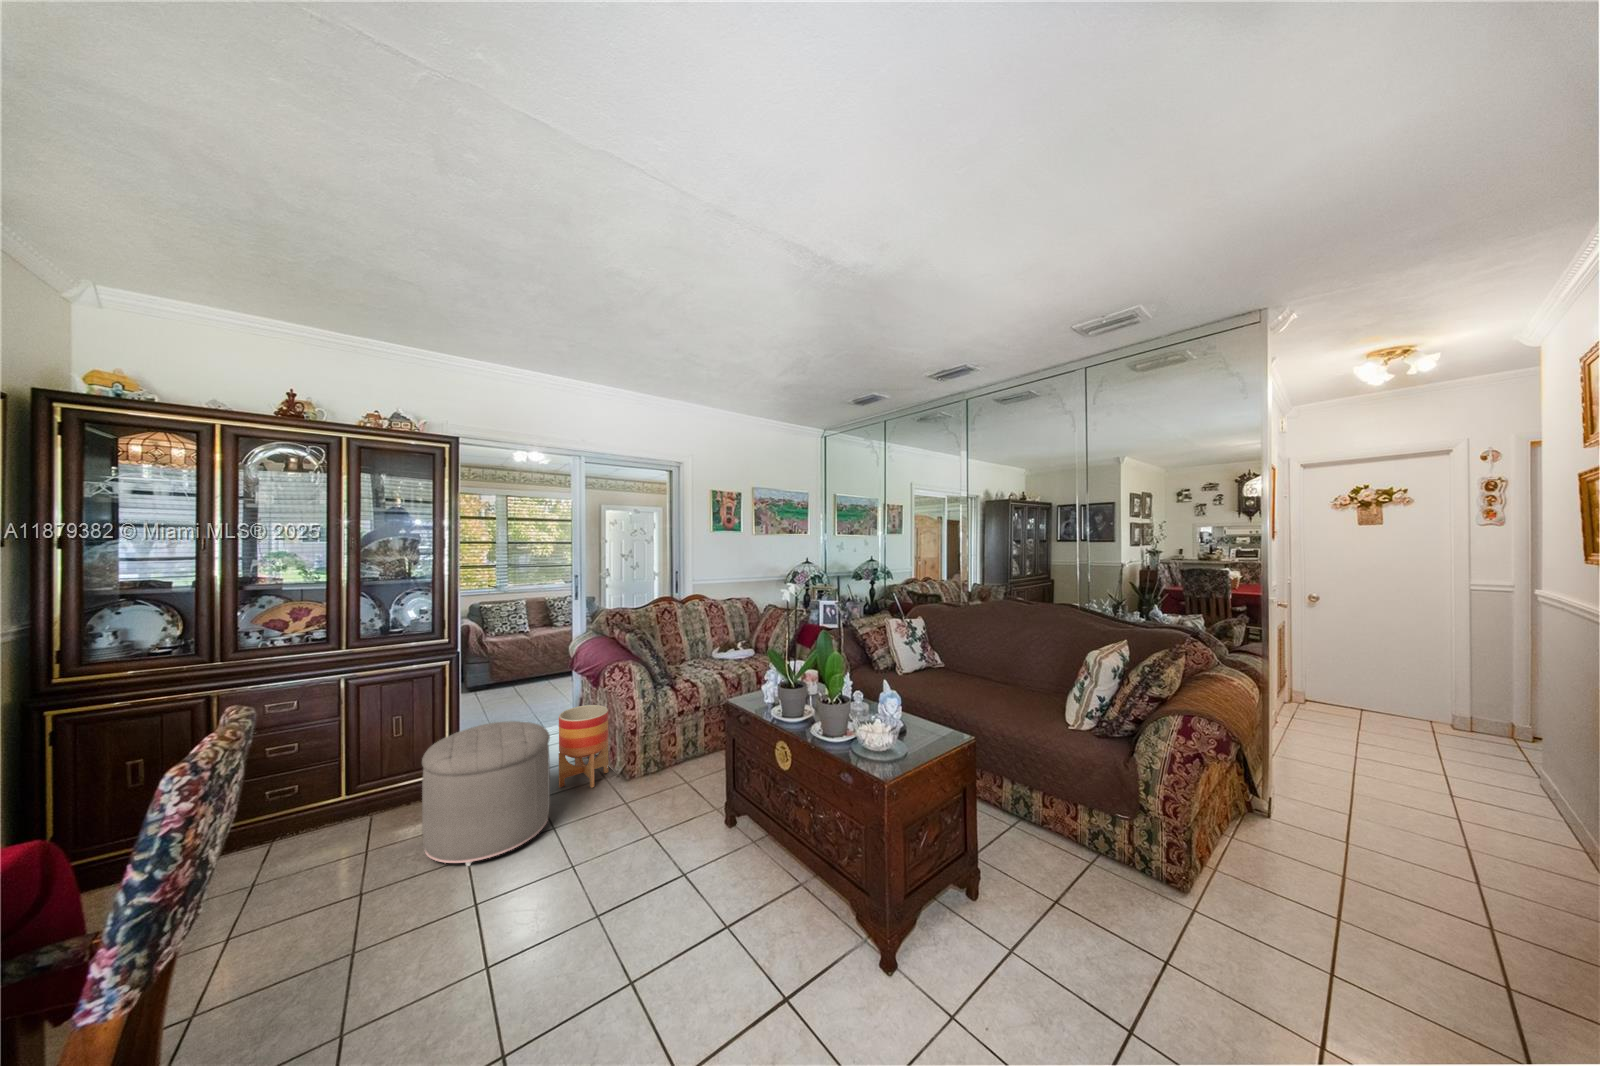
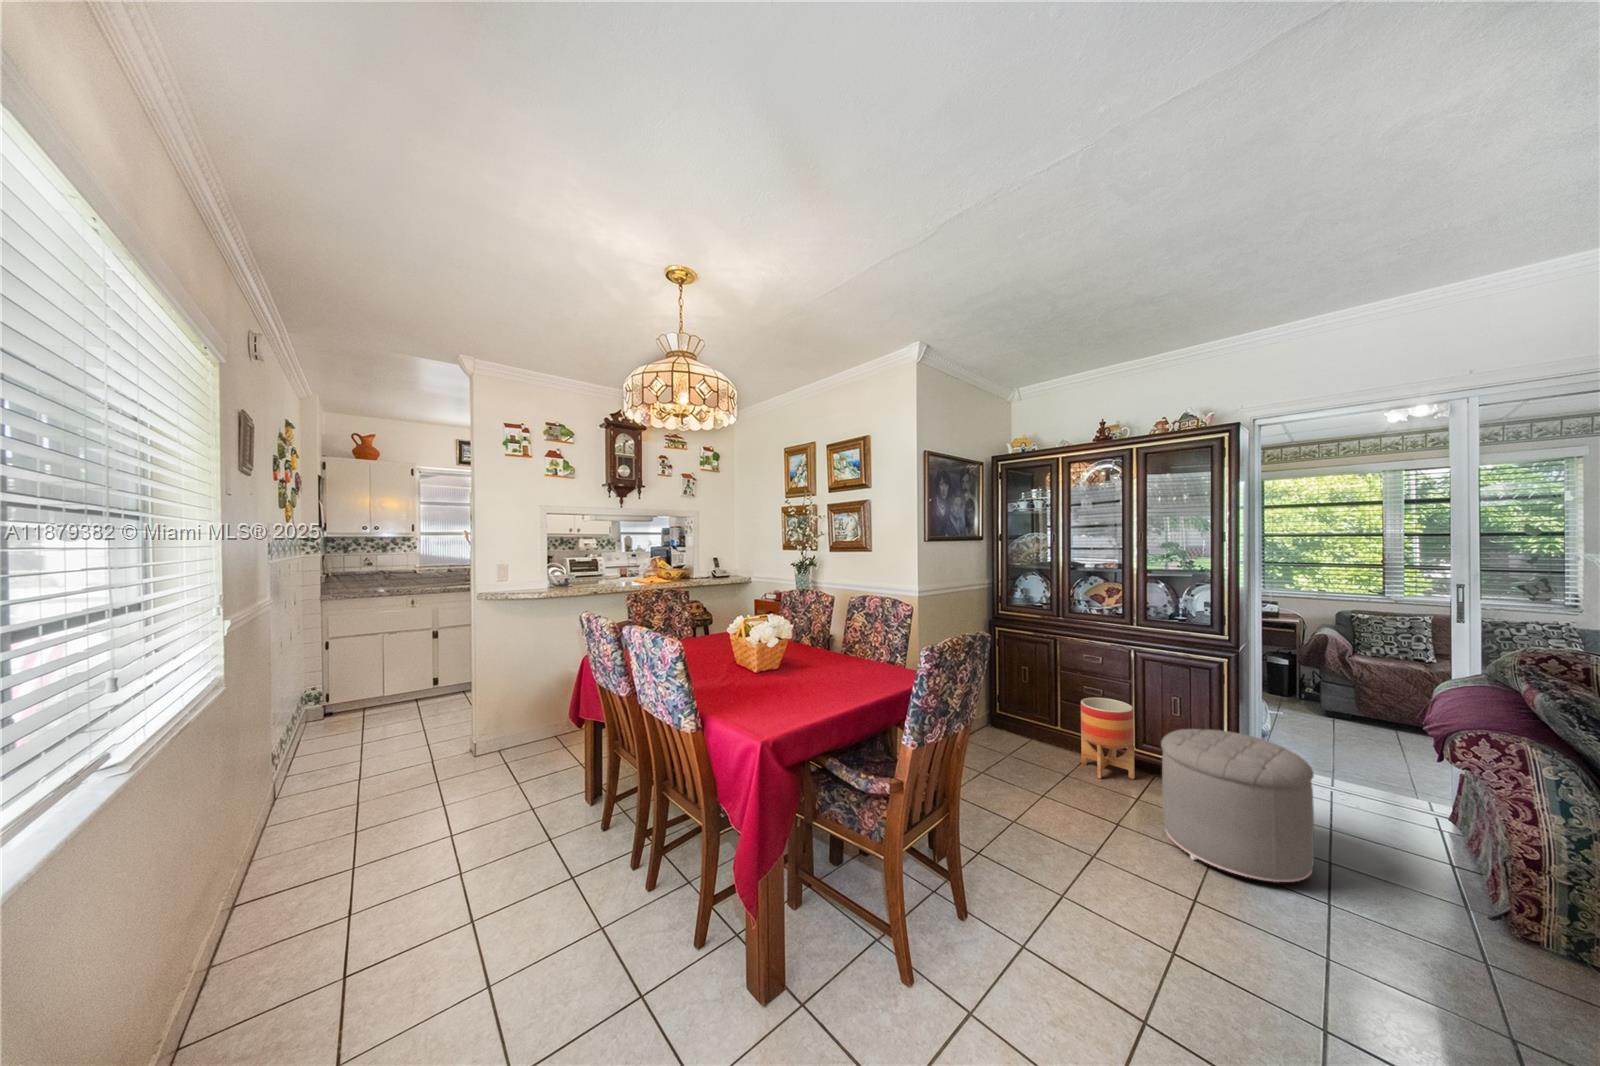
planter: present [559,705,609,788] -> present [1081,698,1135,779]

